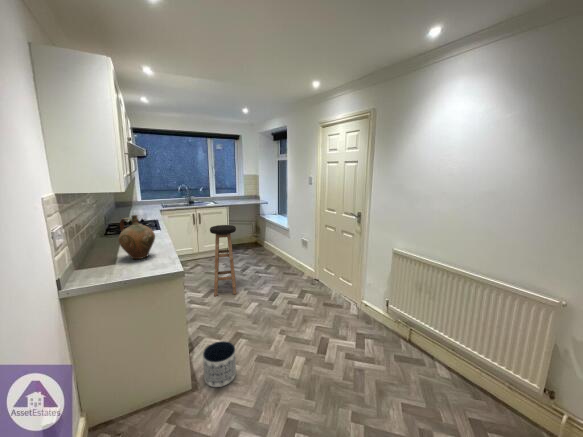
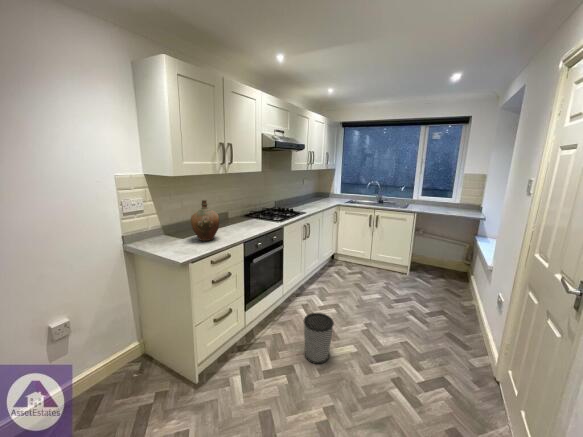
bar stool: present [210,225,236,296] -> none [329,232,369,323]
wastebasket: none [230,286,253,324] -> present [304,313,334,364]
planter: present [203,341,236,387] -> none [202,355,239,410]

